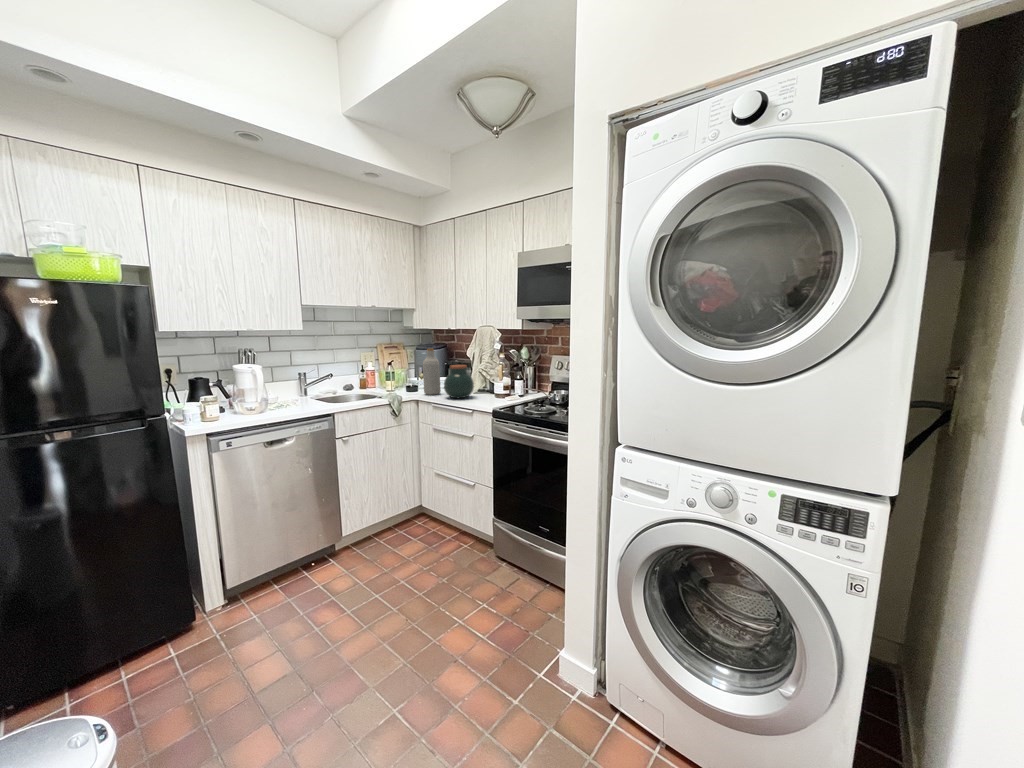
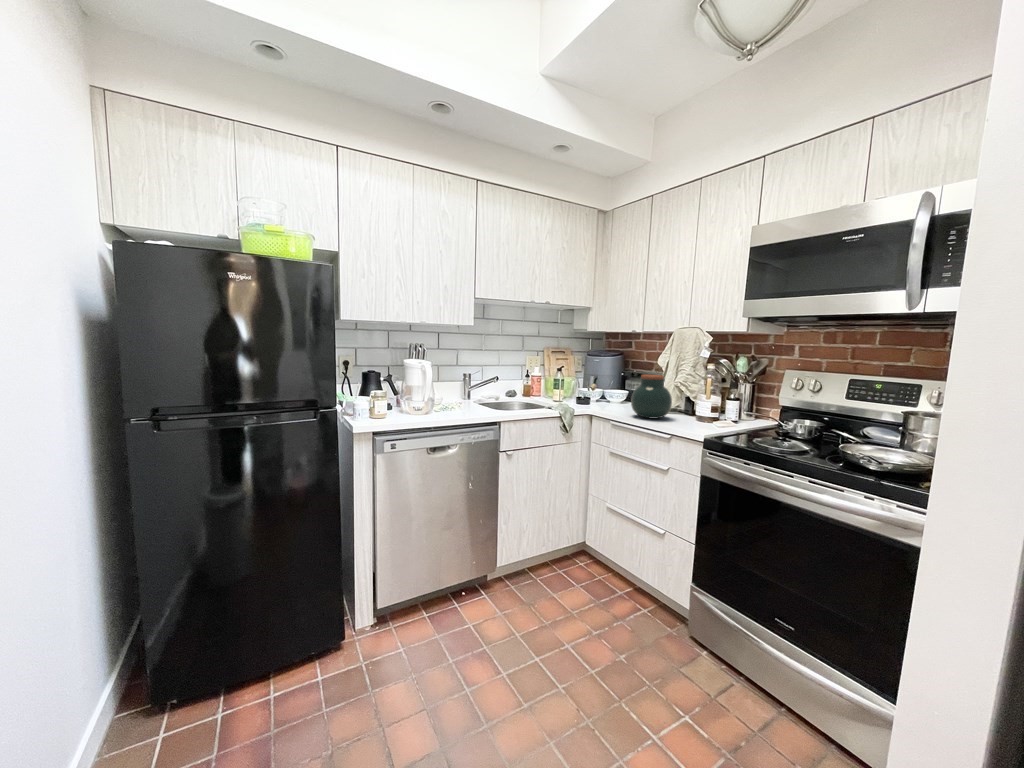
bottle: present [423,349,441,395] -> none [601,353,624,411]

